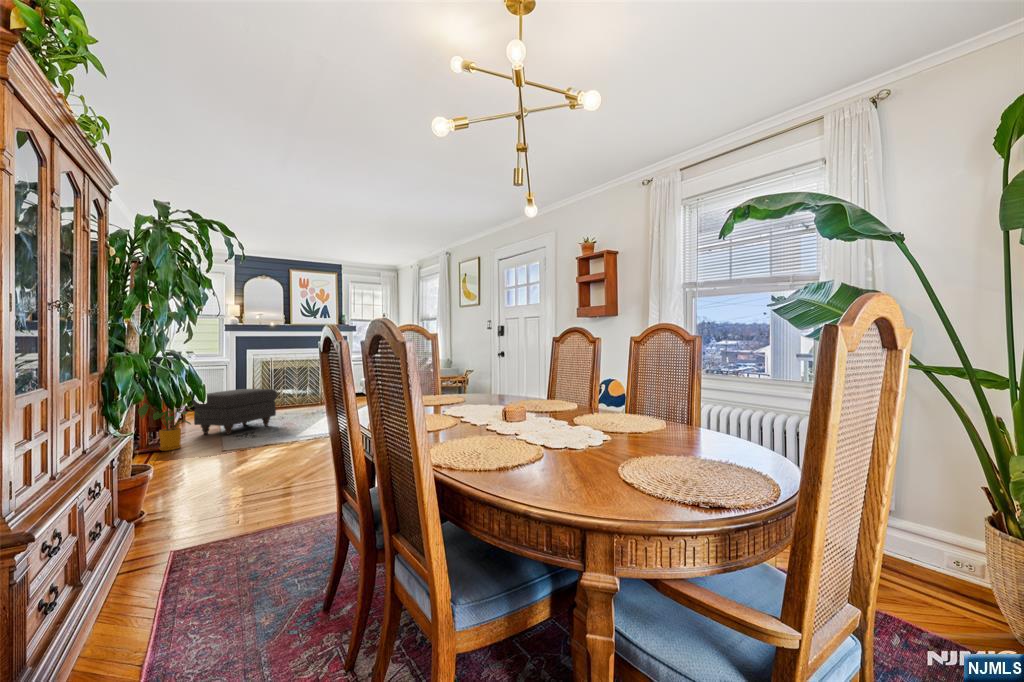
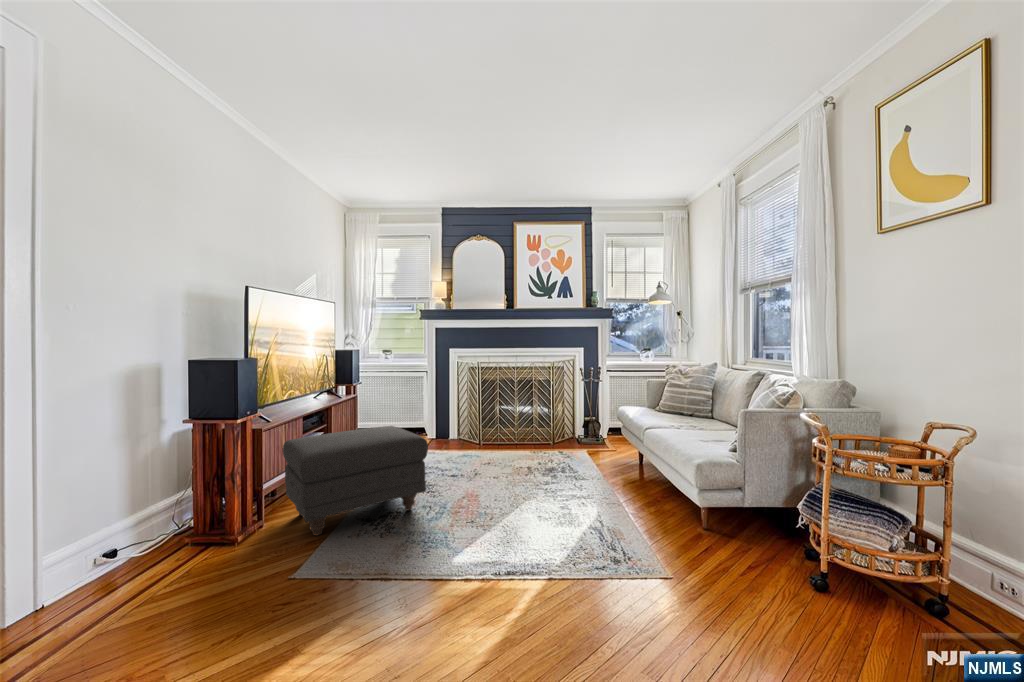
house plant: present [138,403,199,451] -> none [83,467,213,590]

